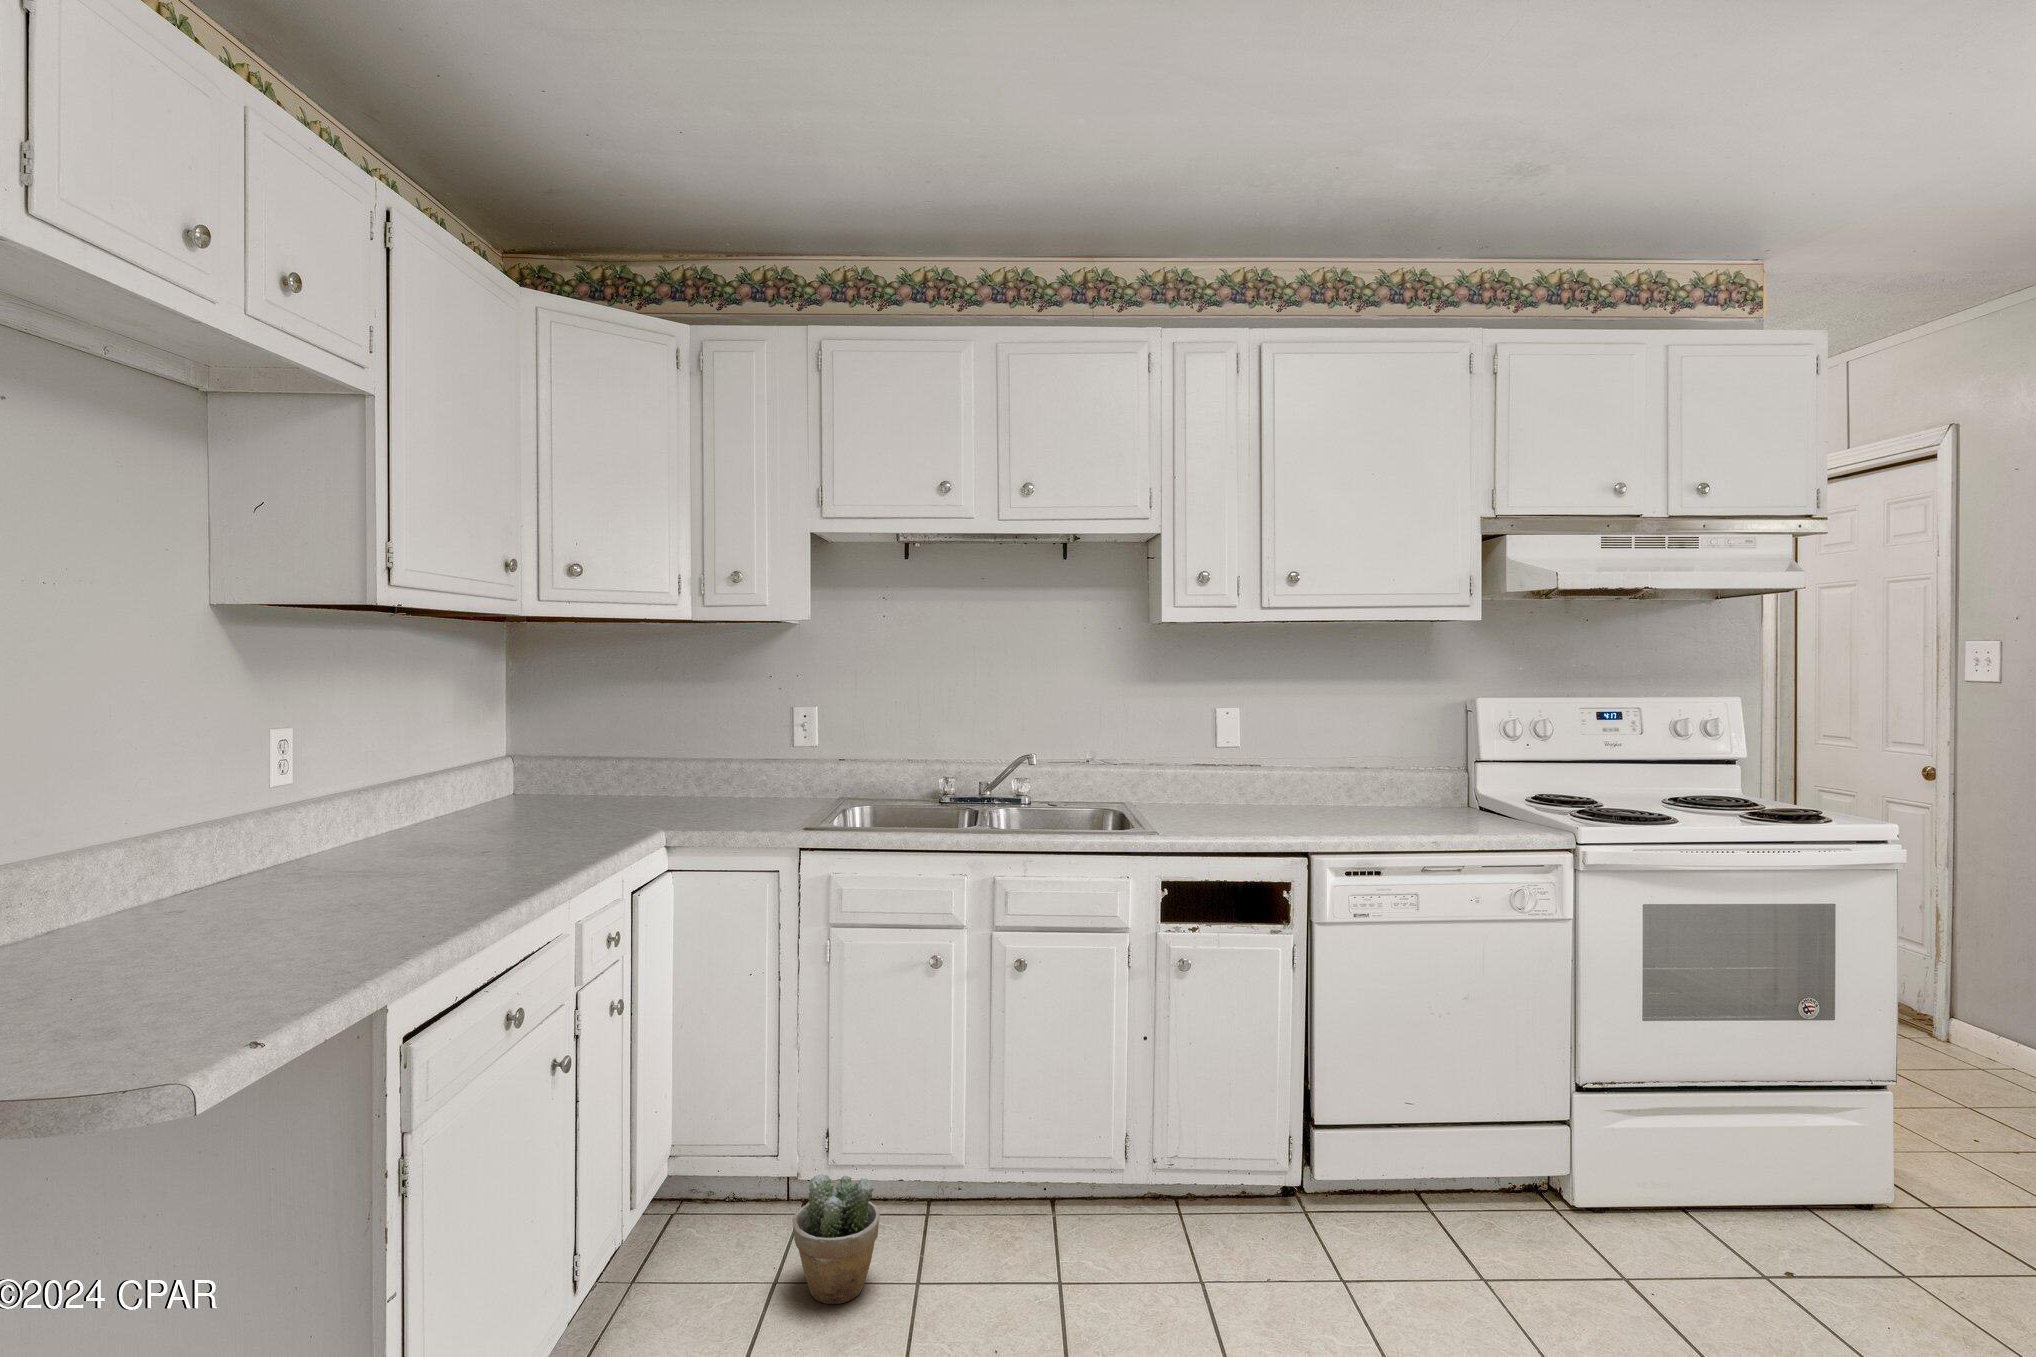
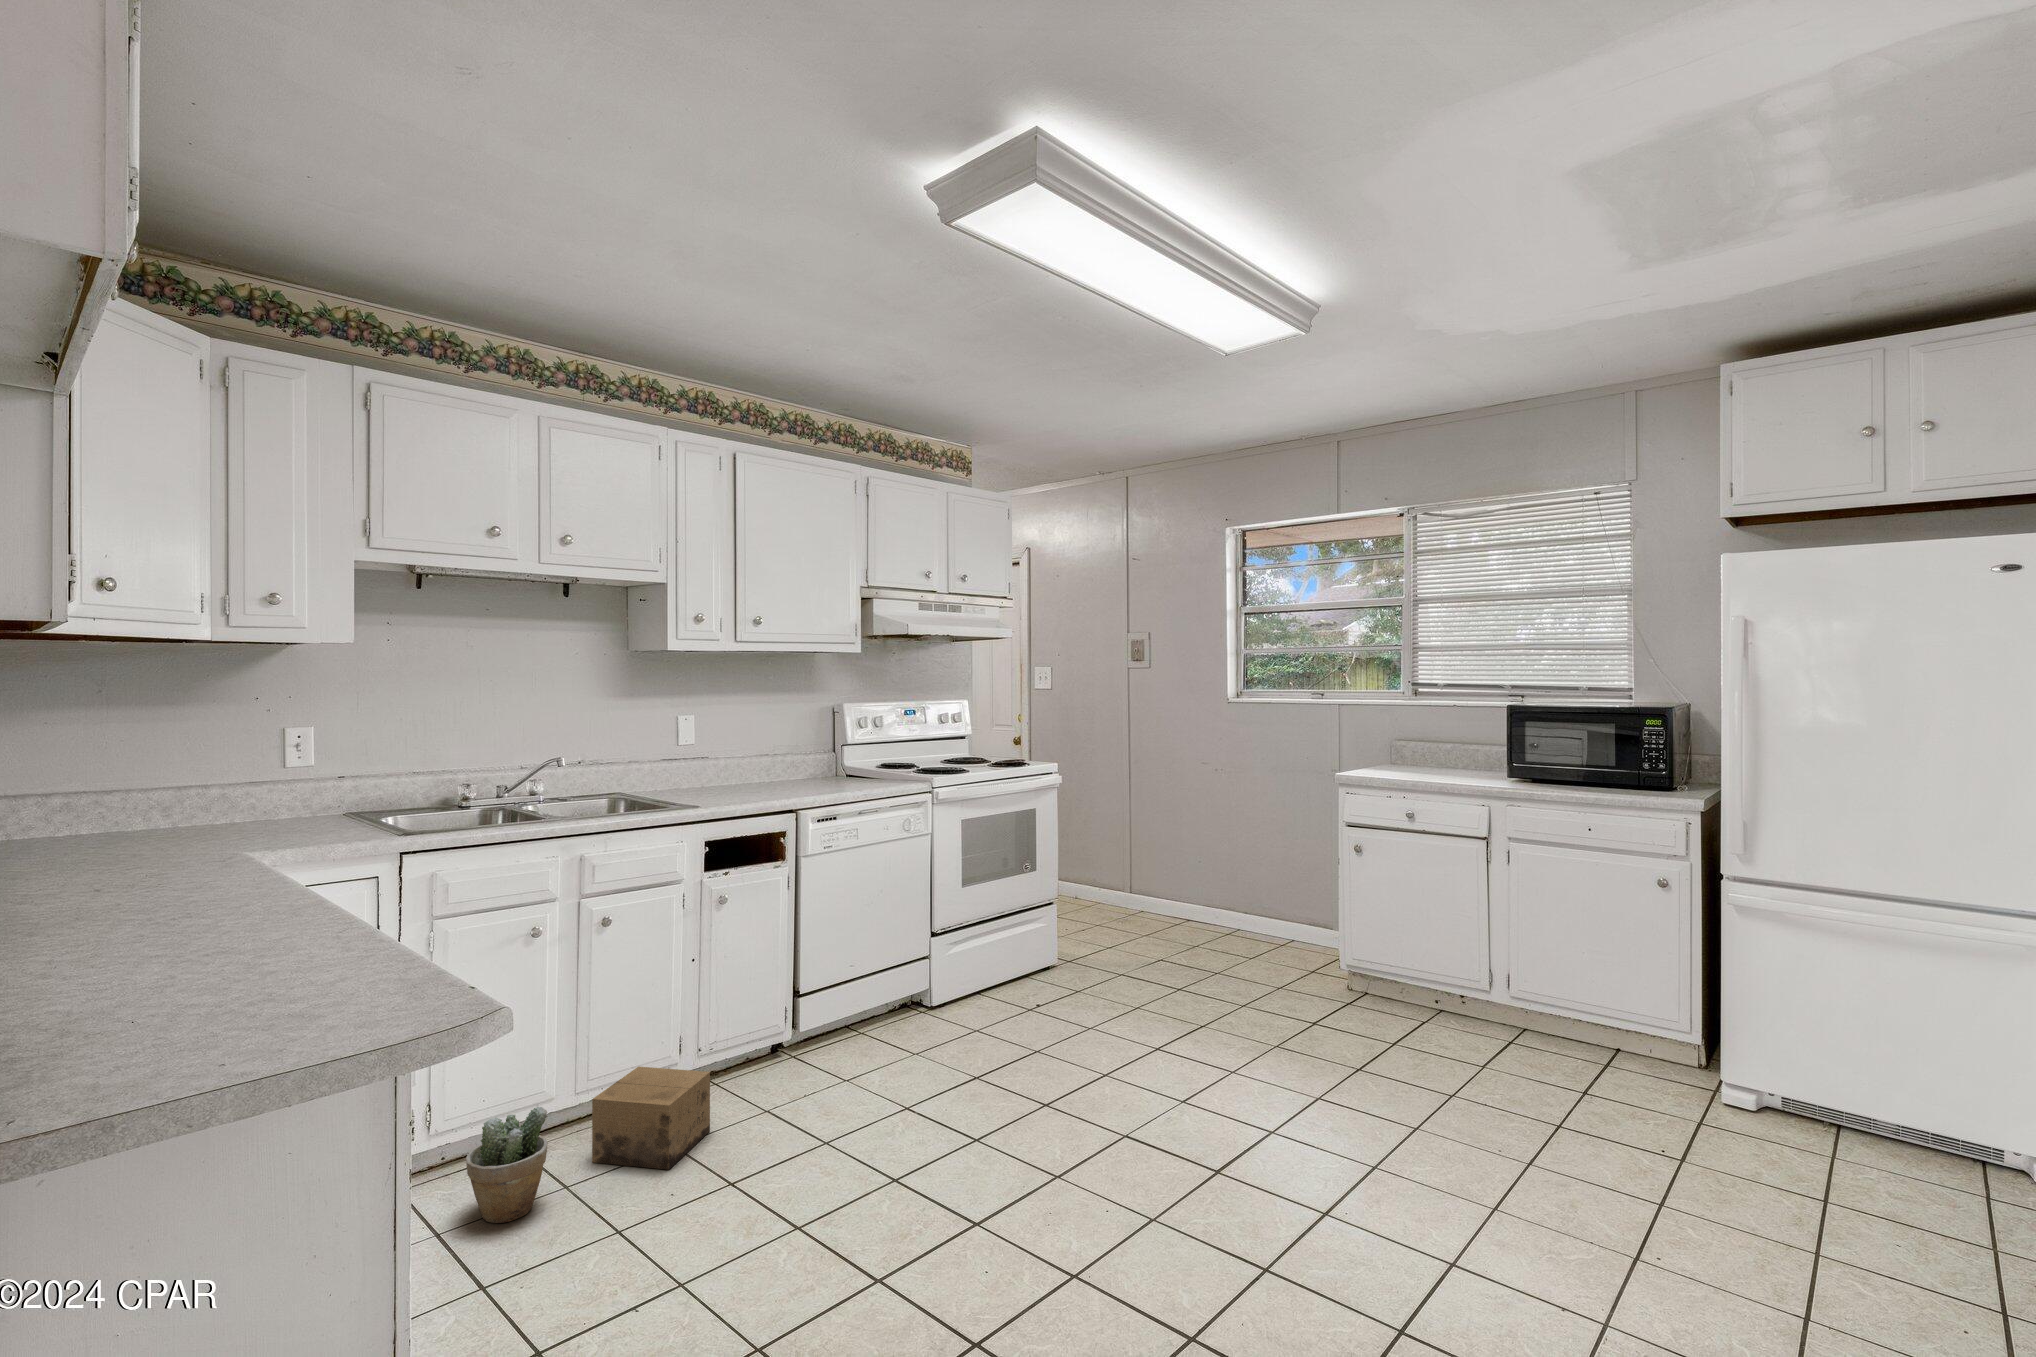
cardboard box: none [959,1160,1106,1319] -> present [592,1067,710,1170]

